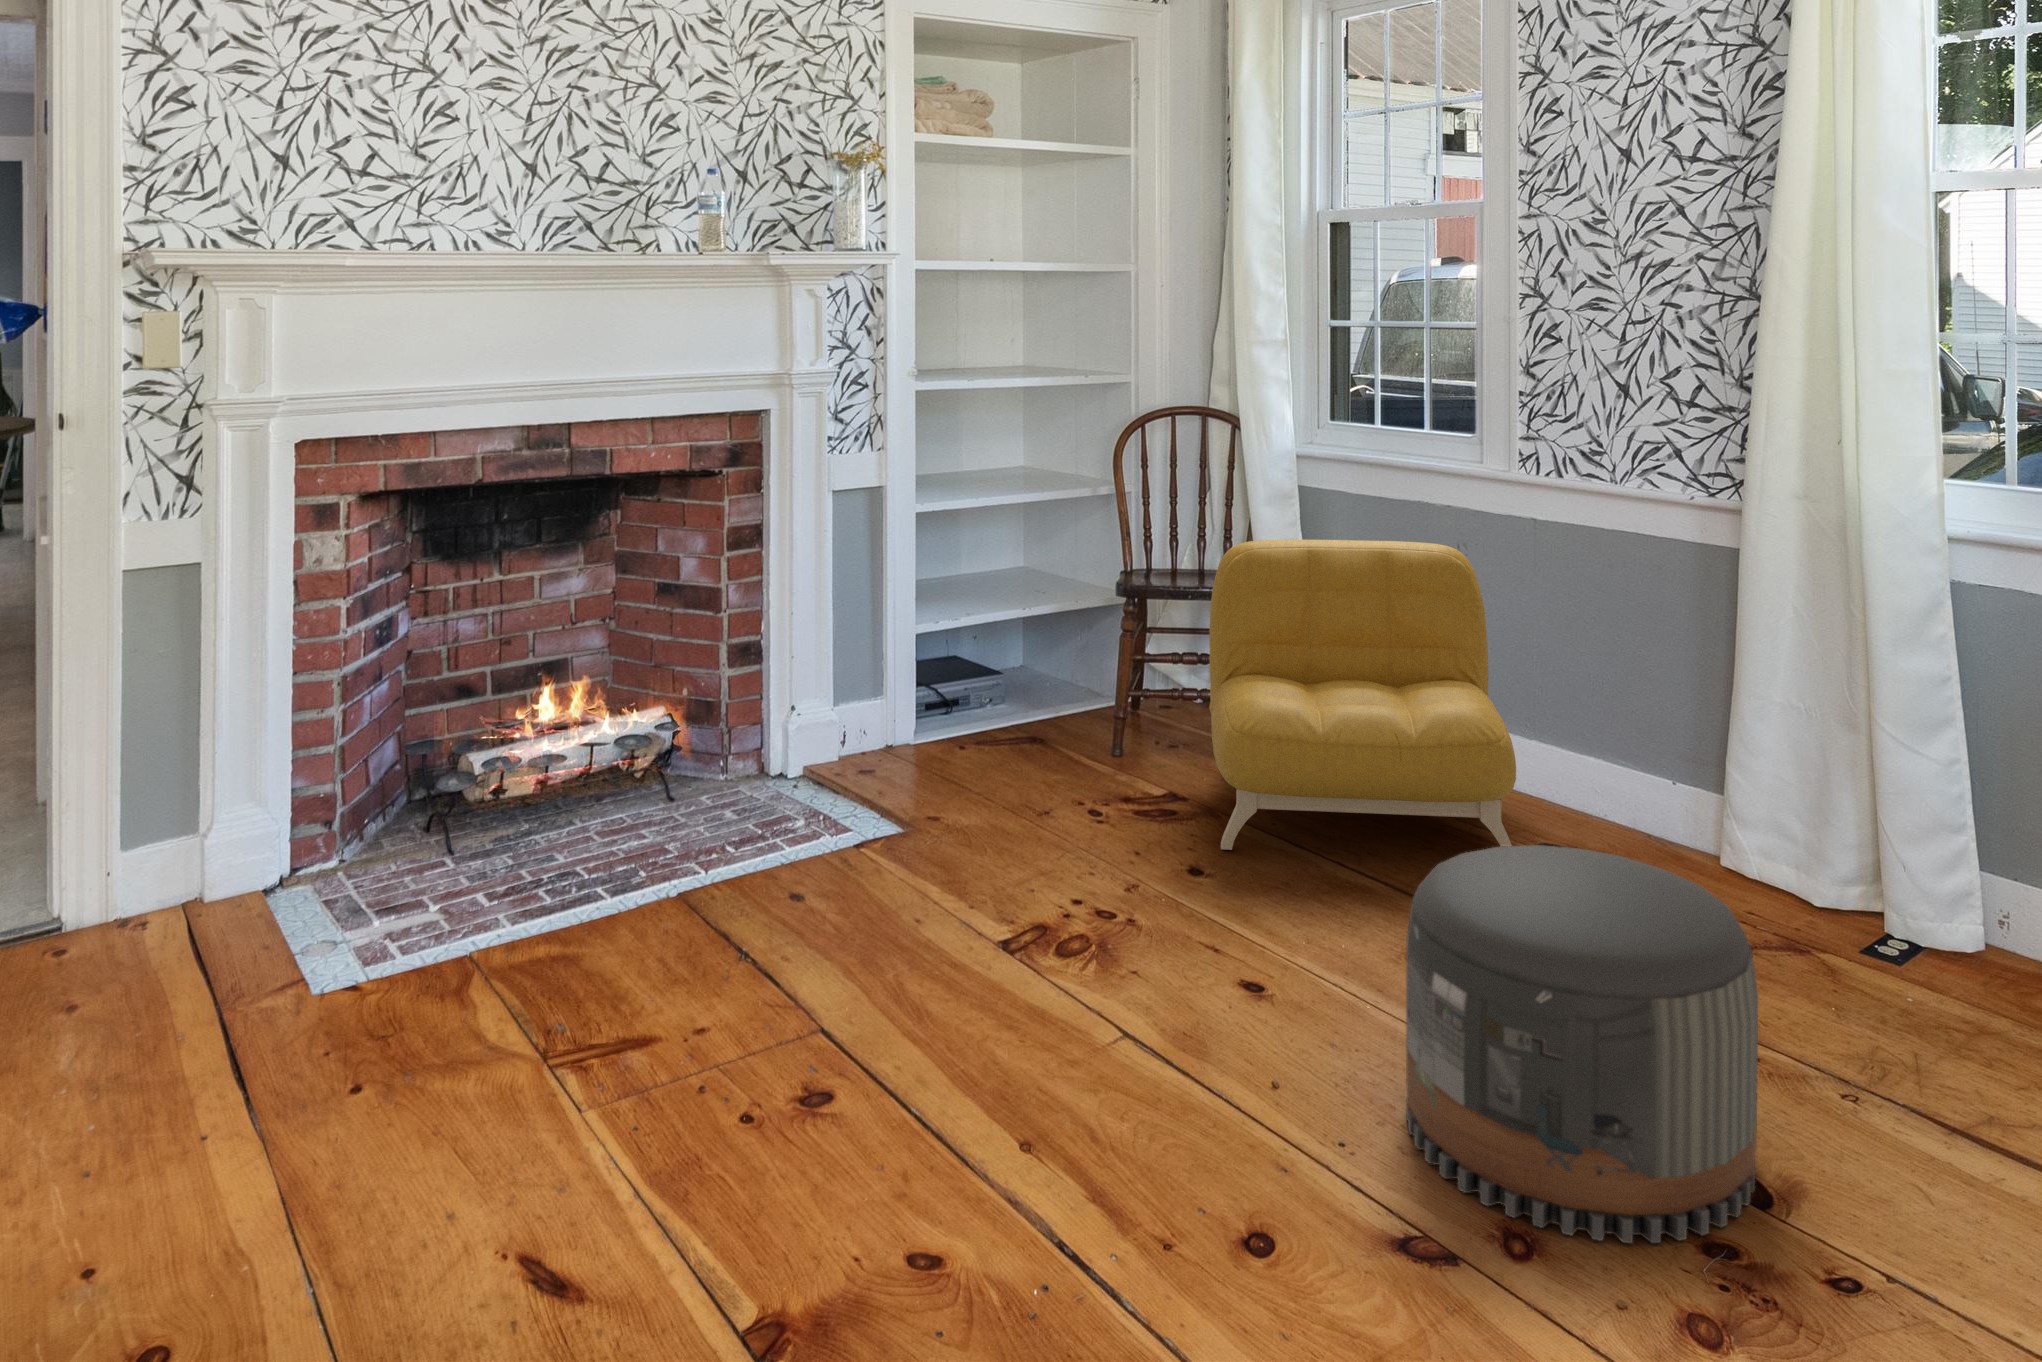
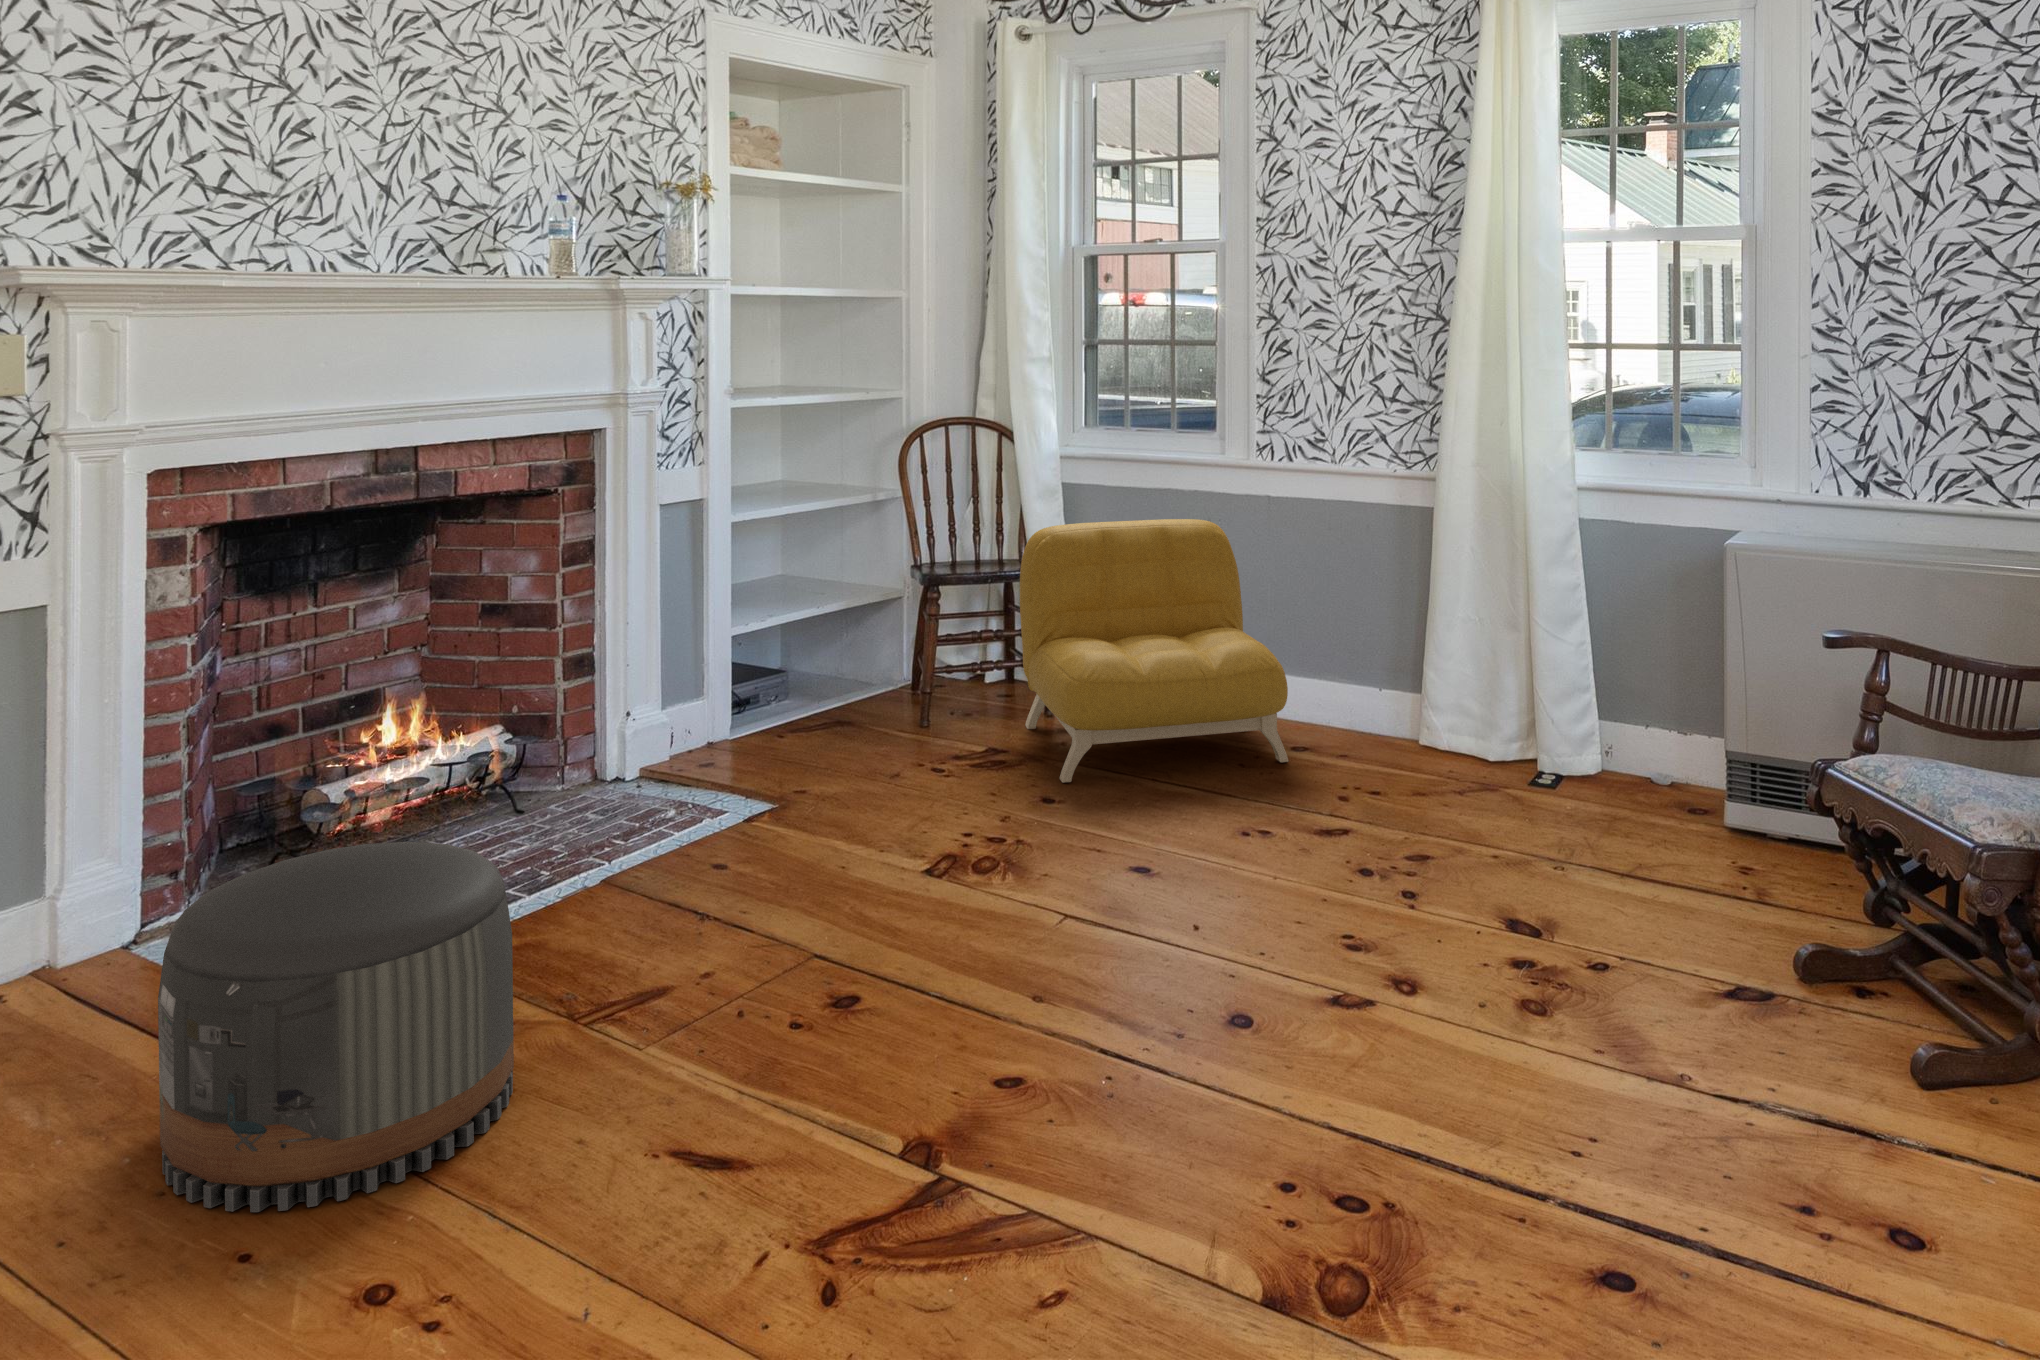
pouf: present [1406,845,1758,1243] -> present [158,842,514,1212]

